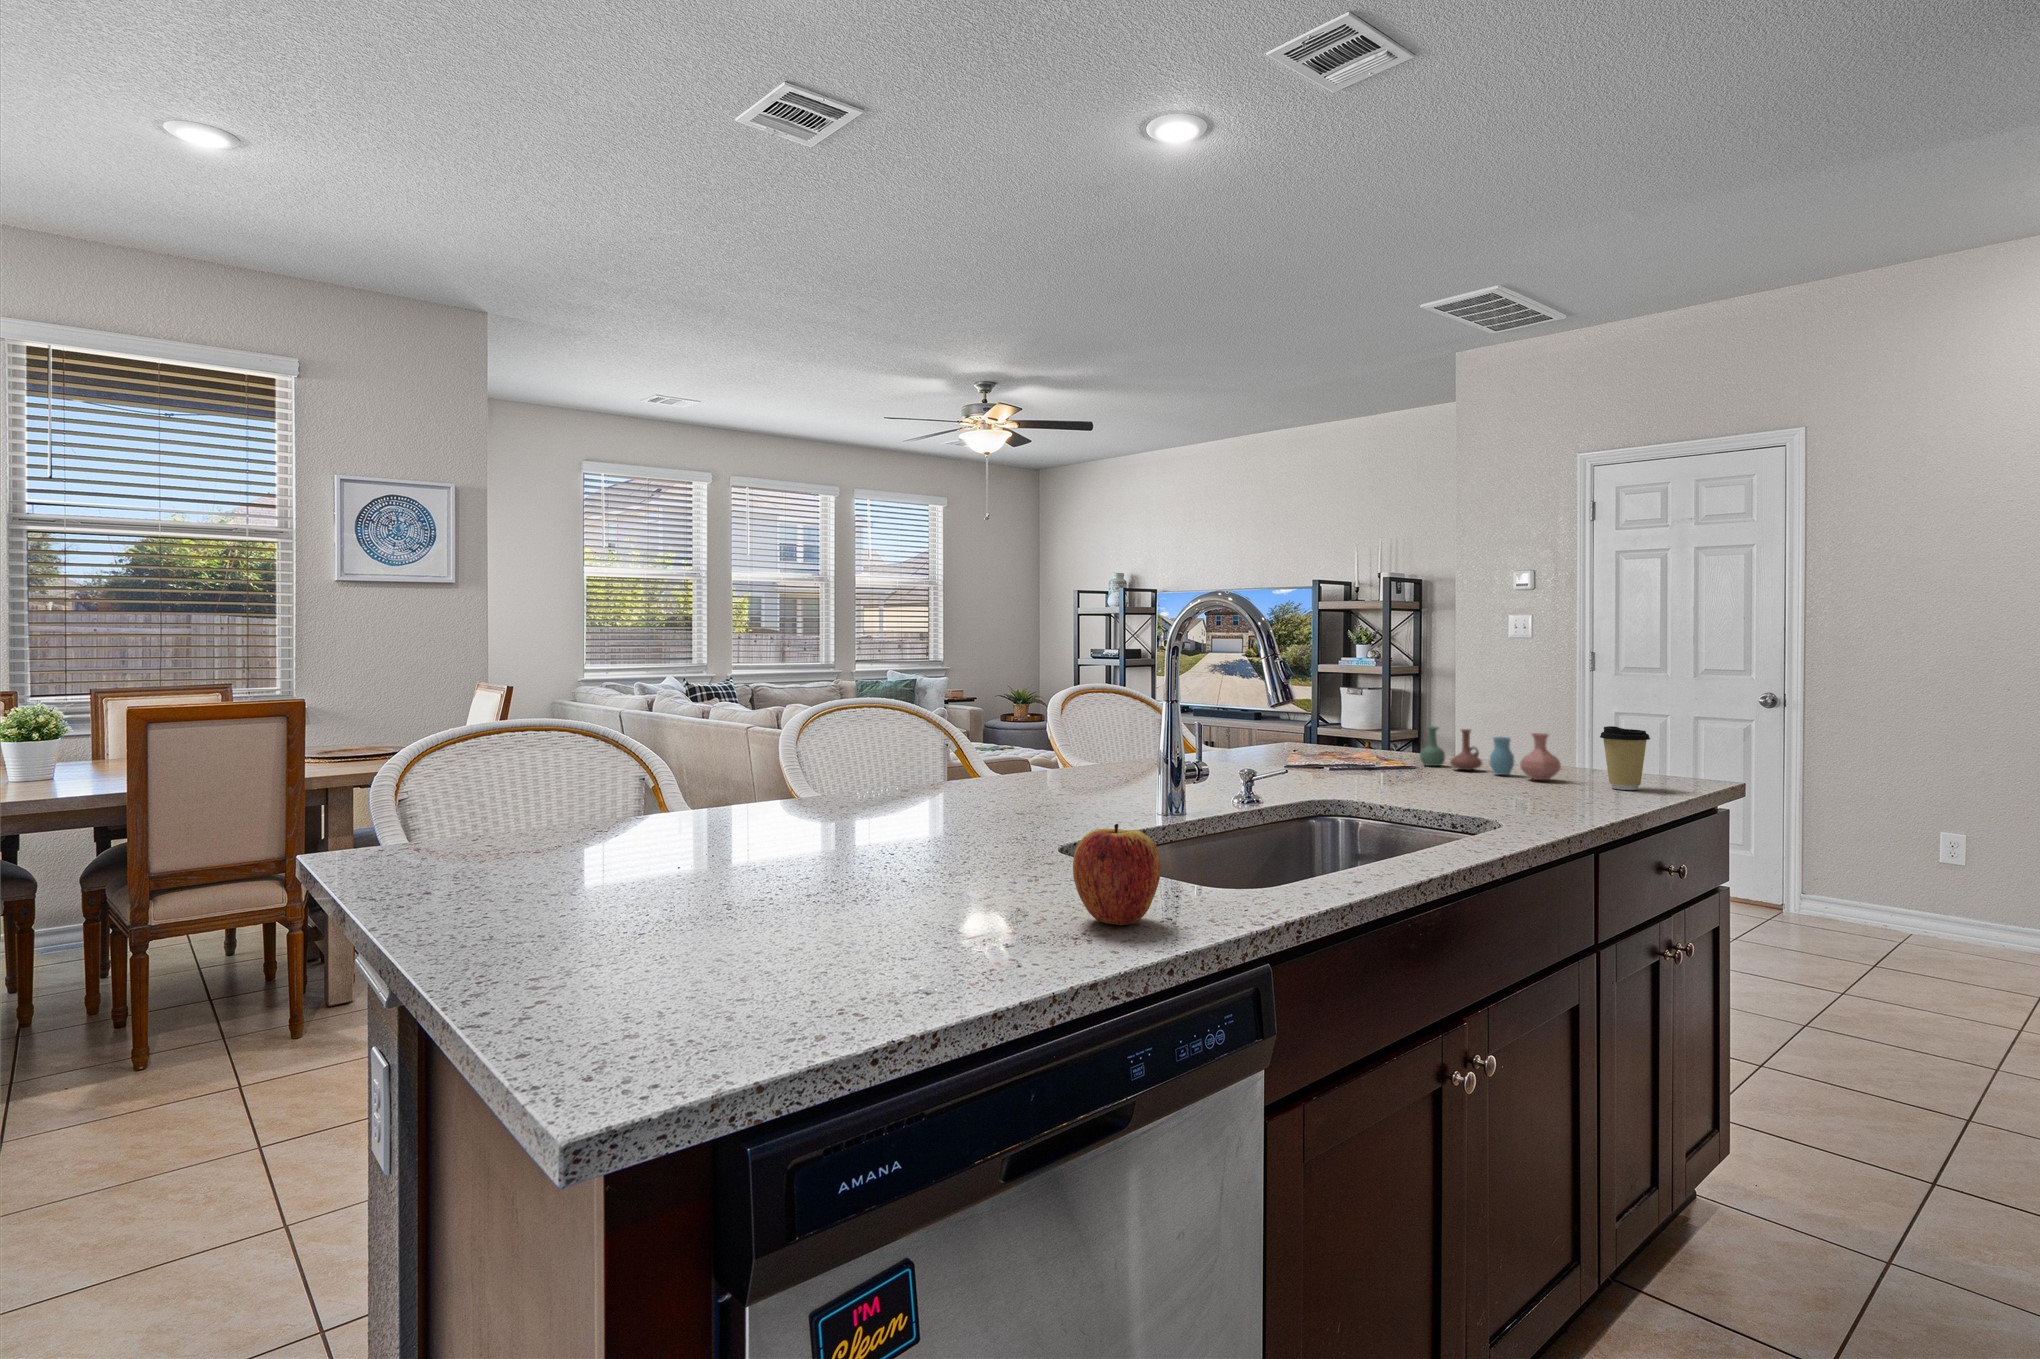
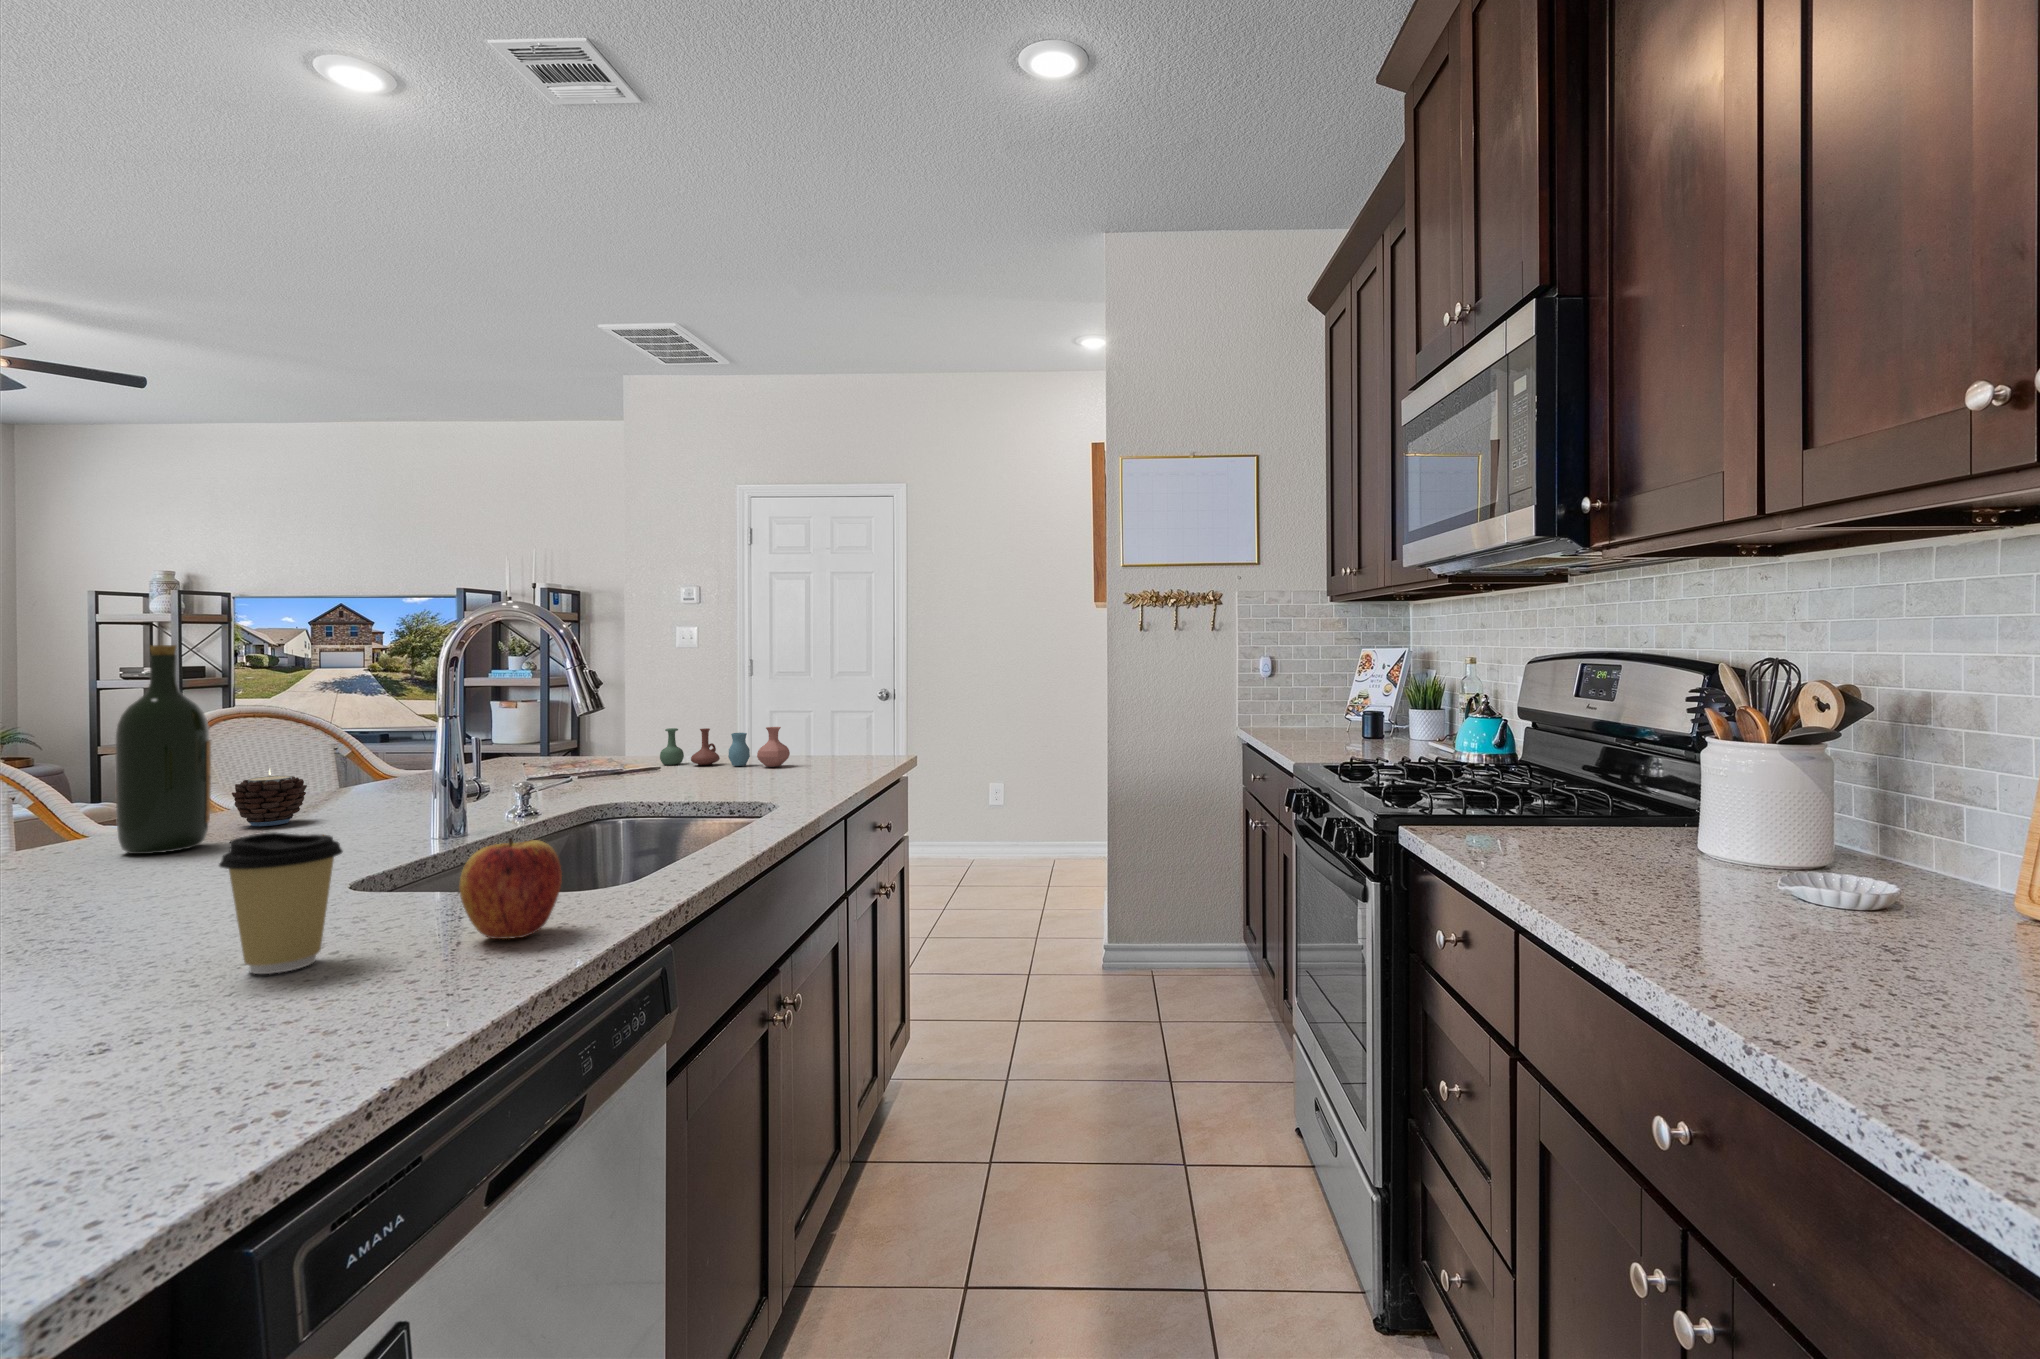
wine bottle: none [965,632,1020,797] -> present [116,645,211,854]
coffee cup: present [1600,726,1650,790] -> present [219,832,343,974]
candle: none [1045,736,1096,785] -> present [232,769,307,826]

